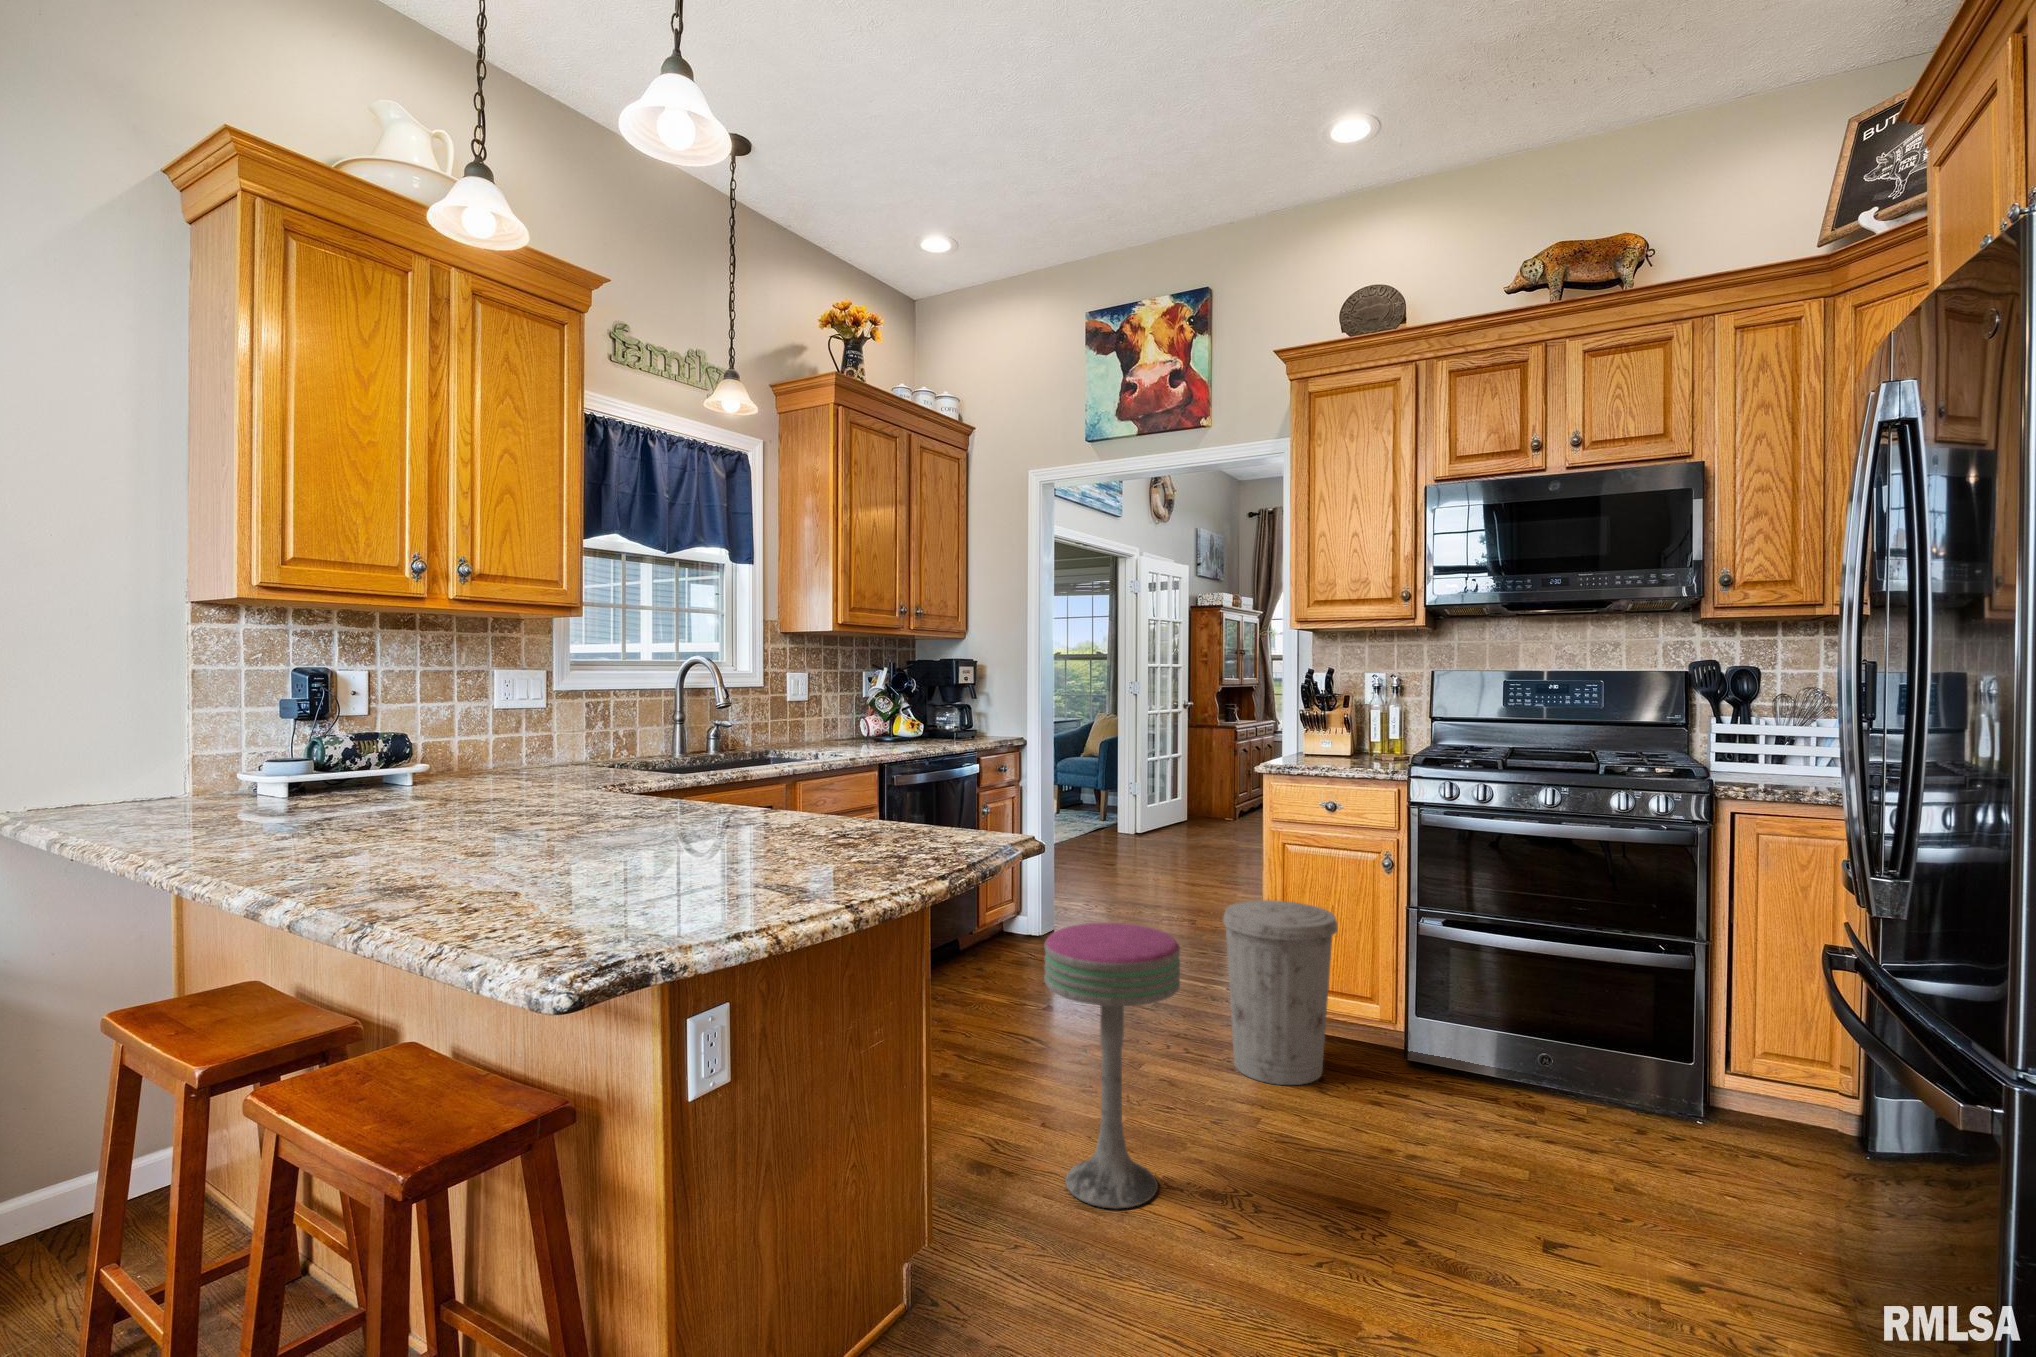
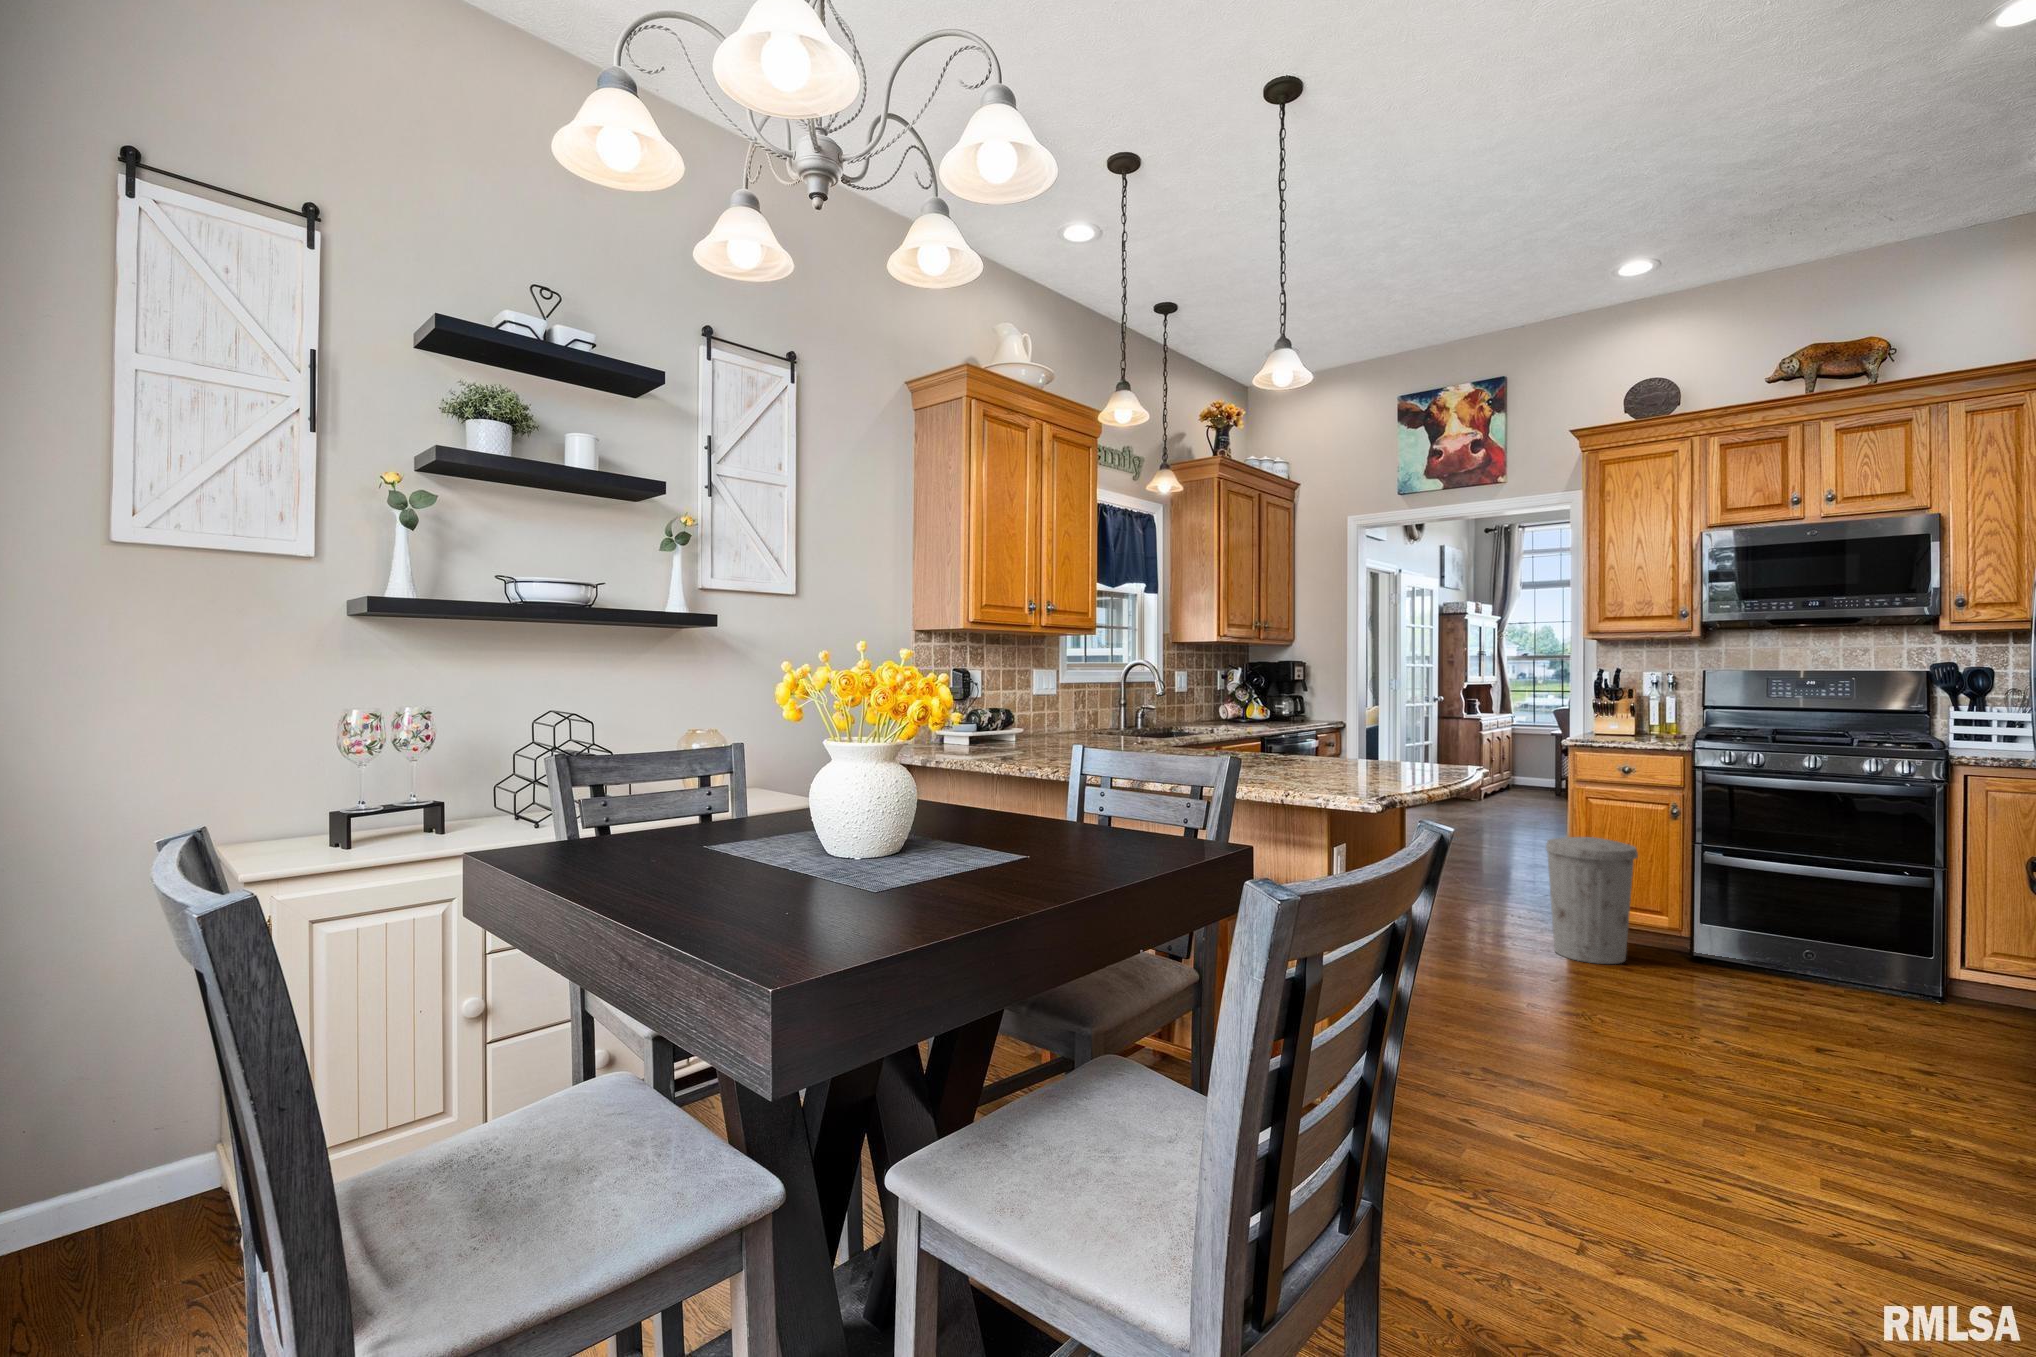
bar stool: present [1044,923,1180,1208] -> none [1448,835,1545,1009]

